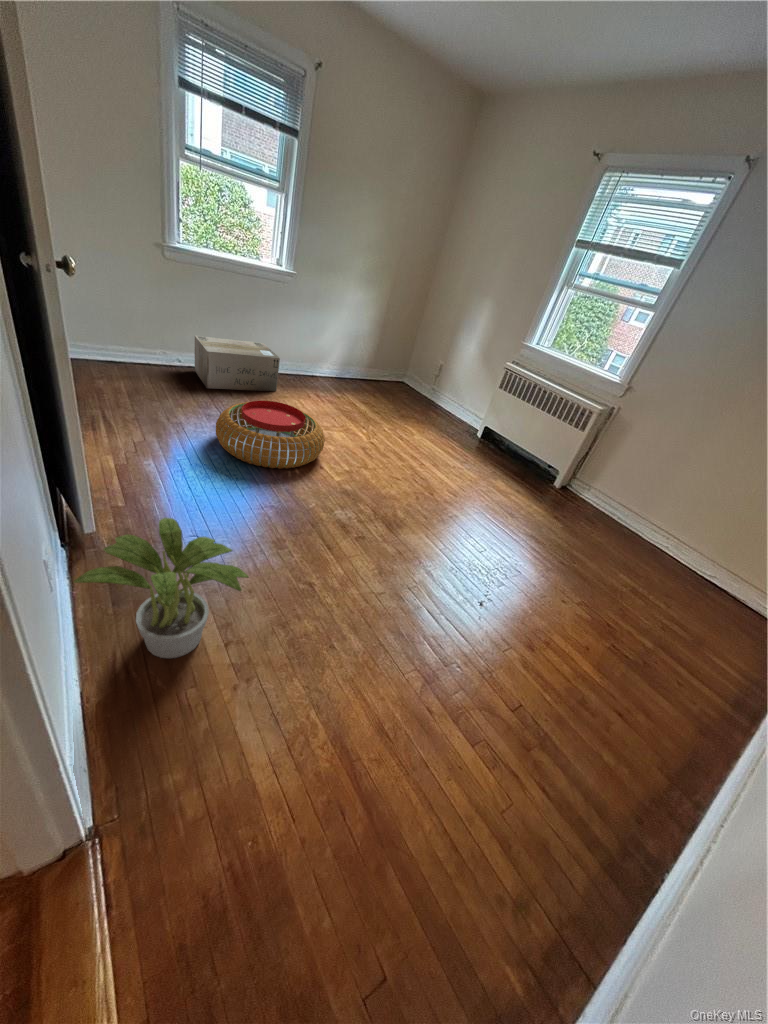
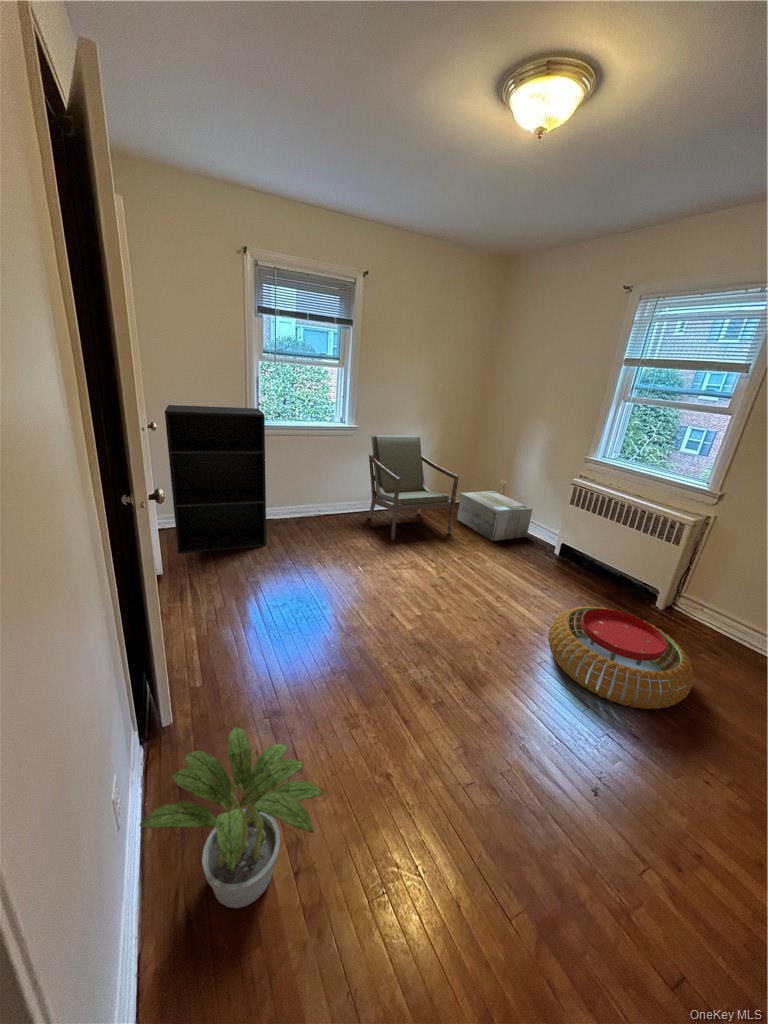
bookshelf: none [58,195,188,393] -> present [165,405,267,554]
armchair: none [301,288,399,407] -> present [369,436,459,540]
cardboard box: present [195,336,280,391] -> present [457,491,532,541]
pouf: present [216,401,325,469] -> present [548,606,694,709]

